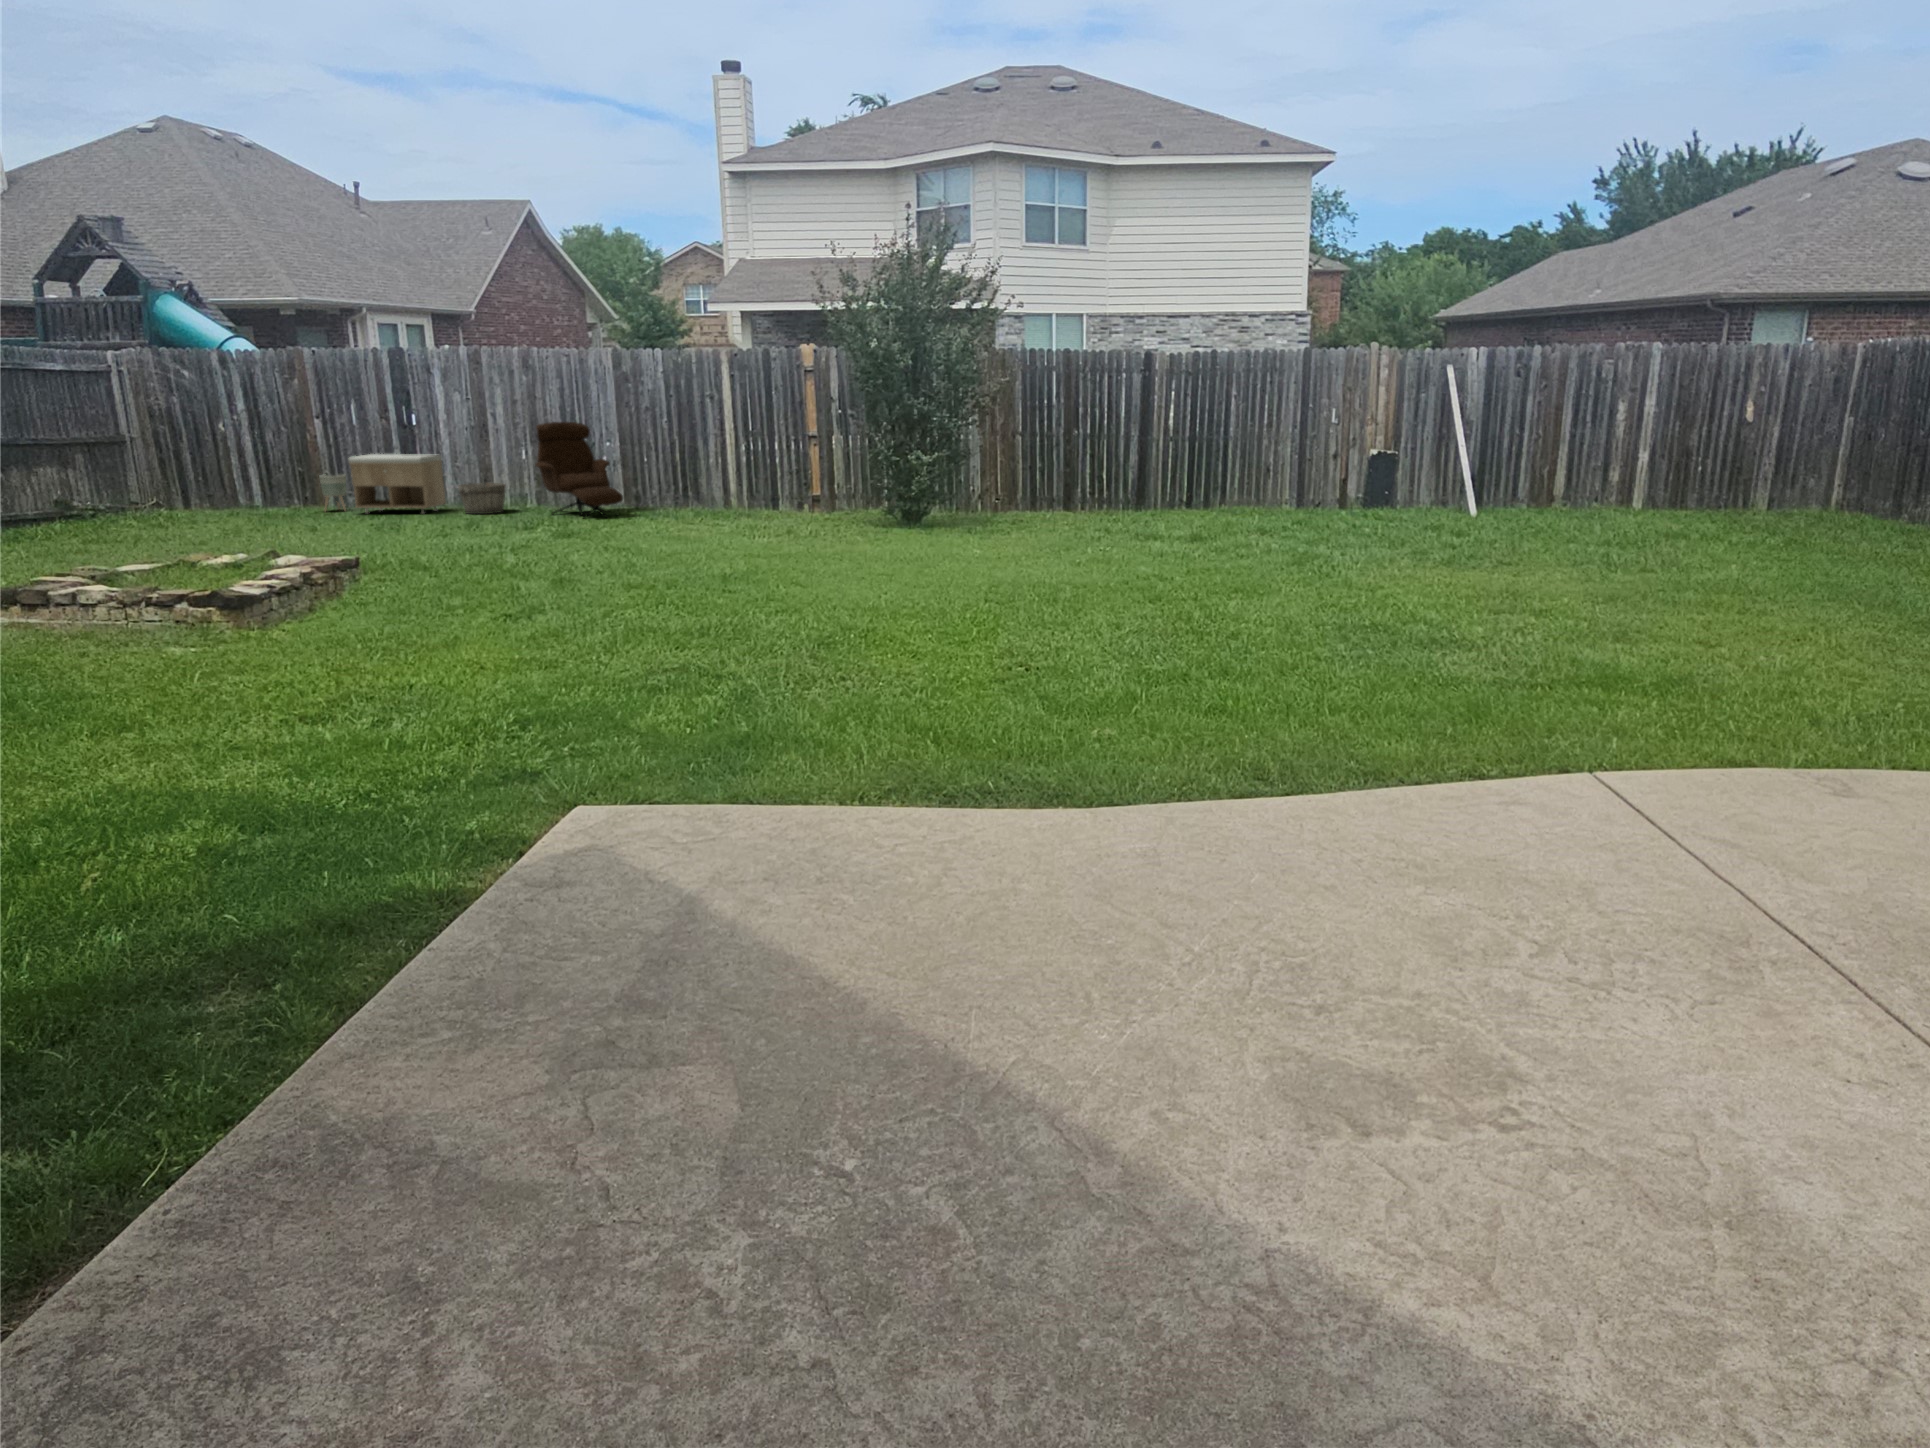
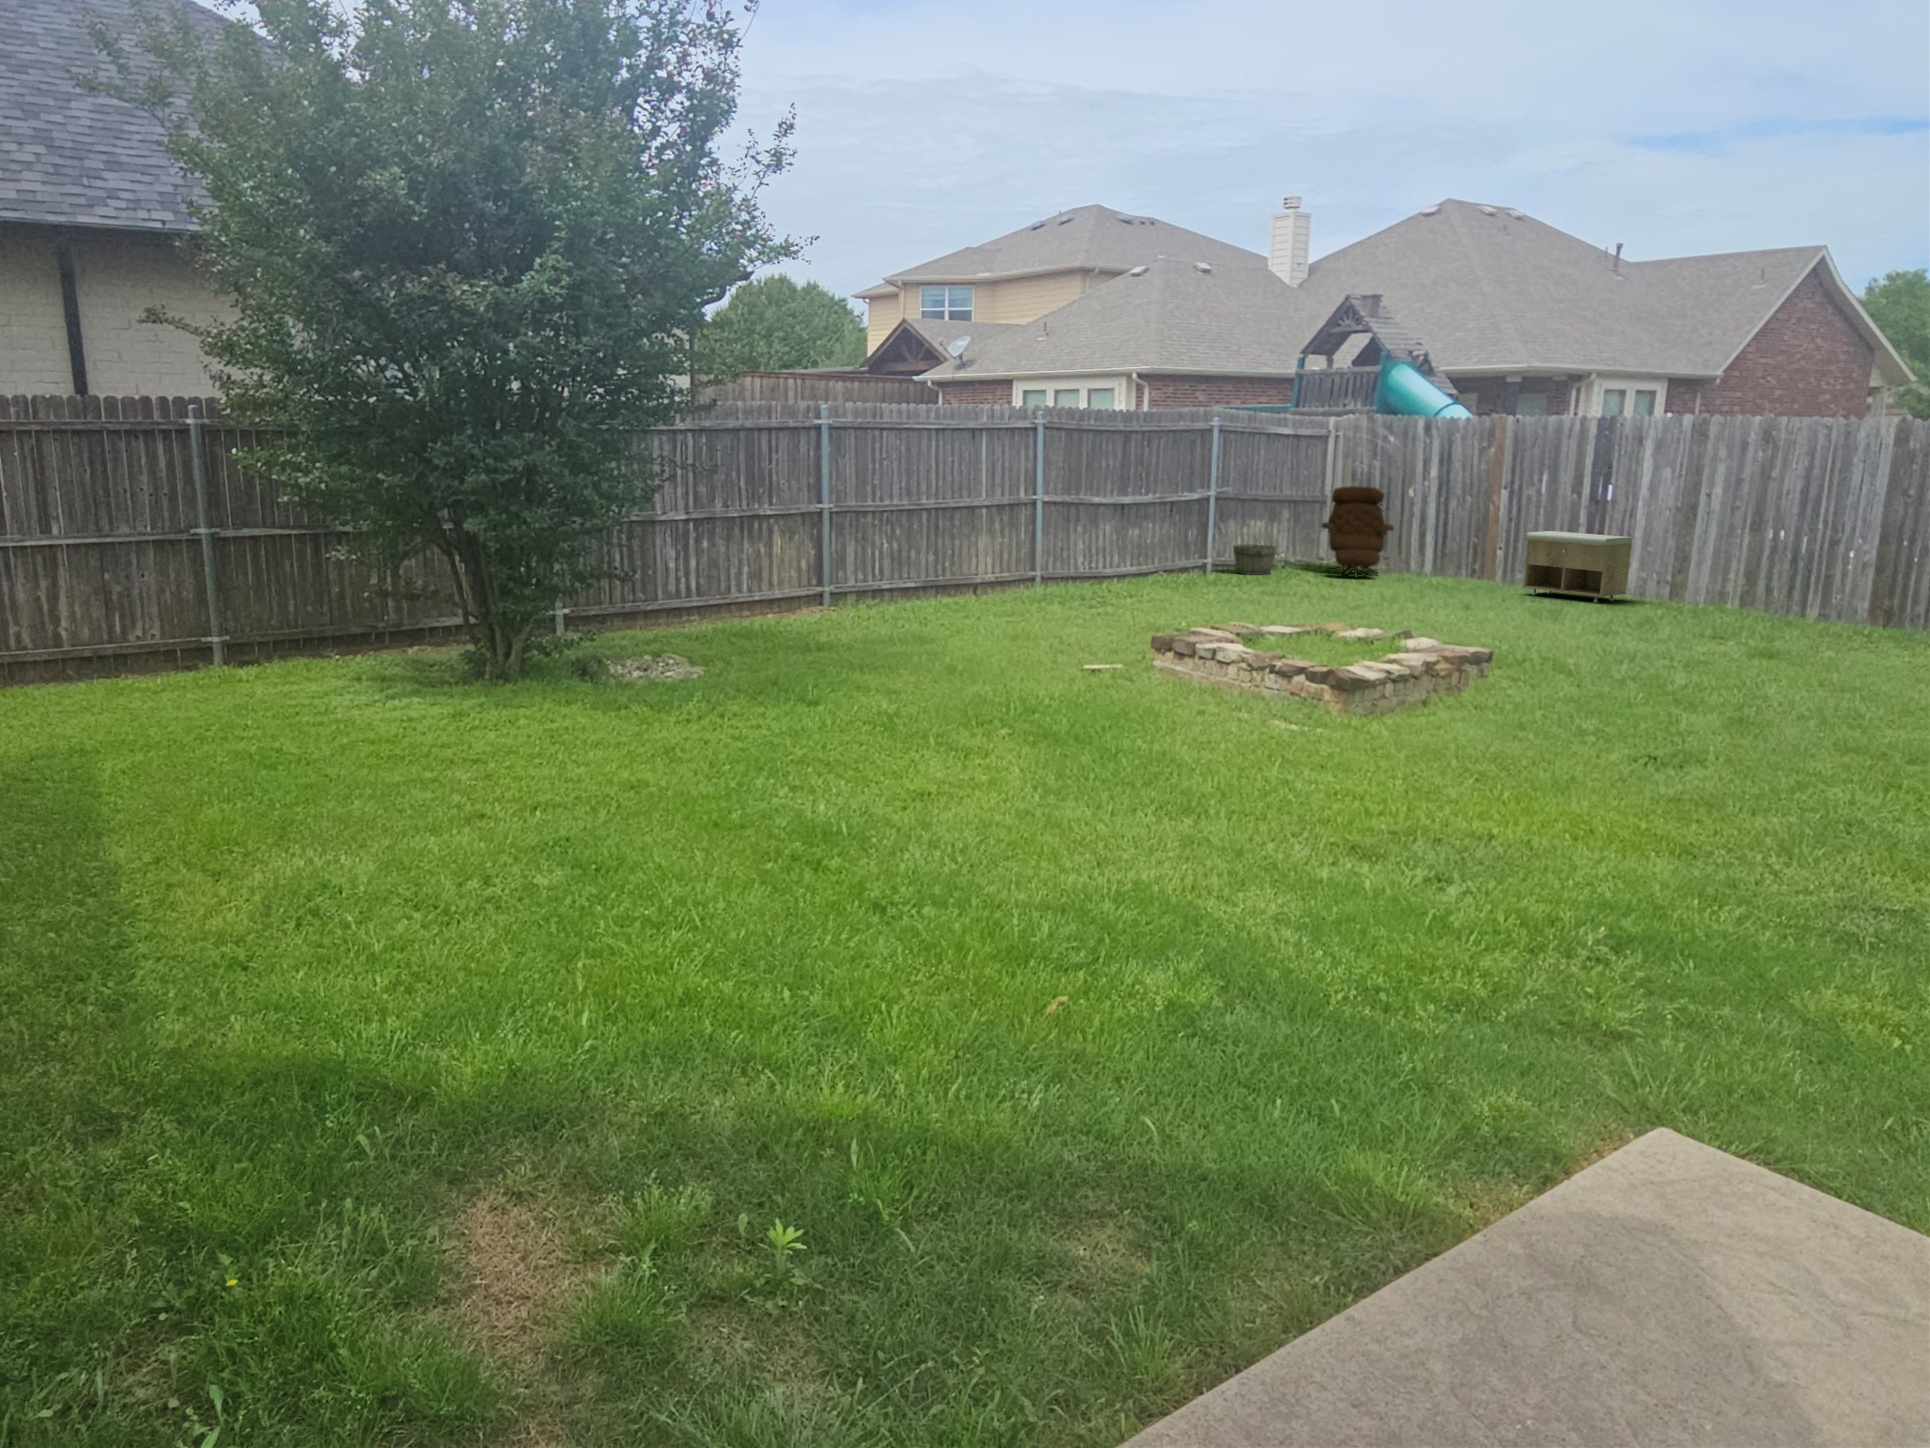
lounge chair: present [535,422,623,517] -> present [1321,486,1394,579]
planter: present [319,474,346,511] -> none [1490,549,1521,590]
wooden bucket: present [458,482,506,514] -> present [1233,539,1277,575]

